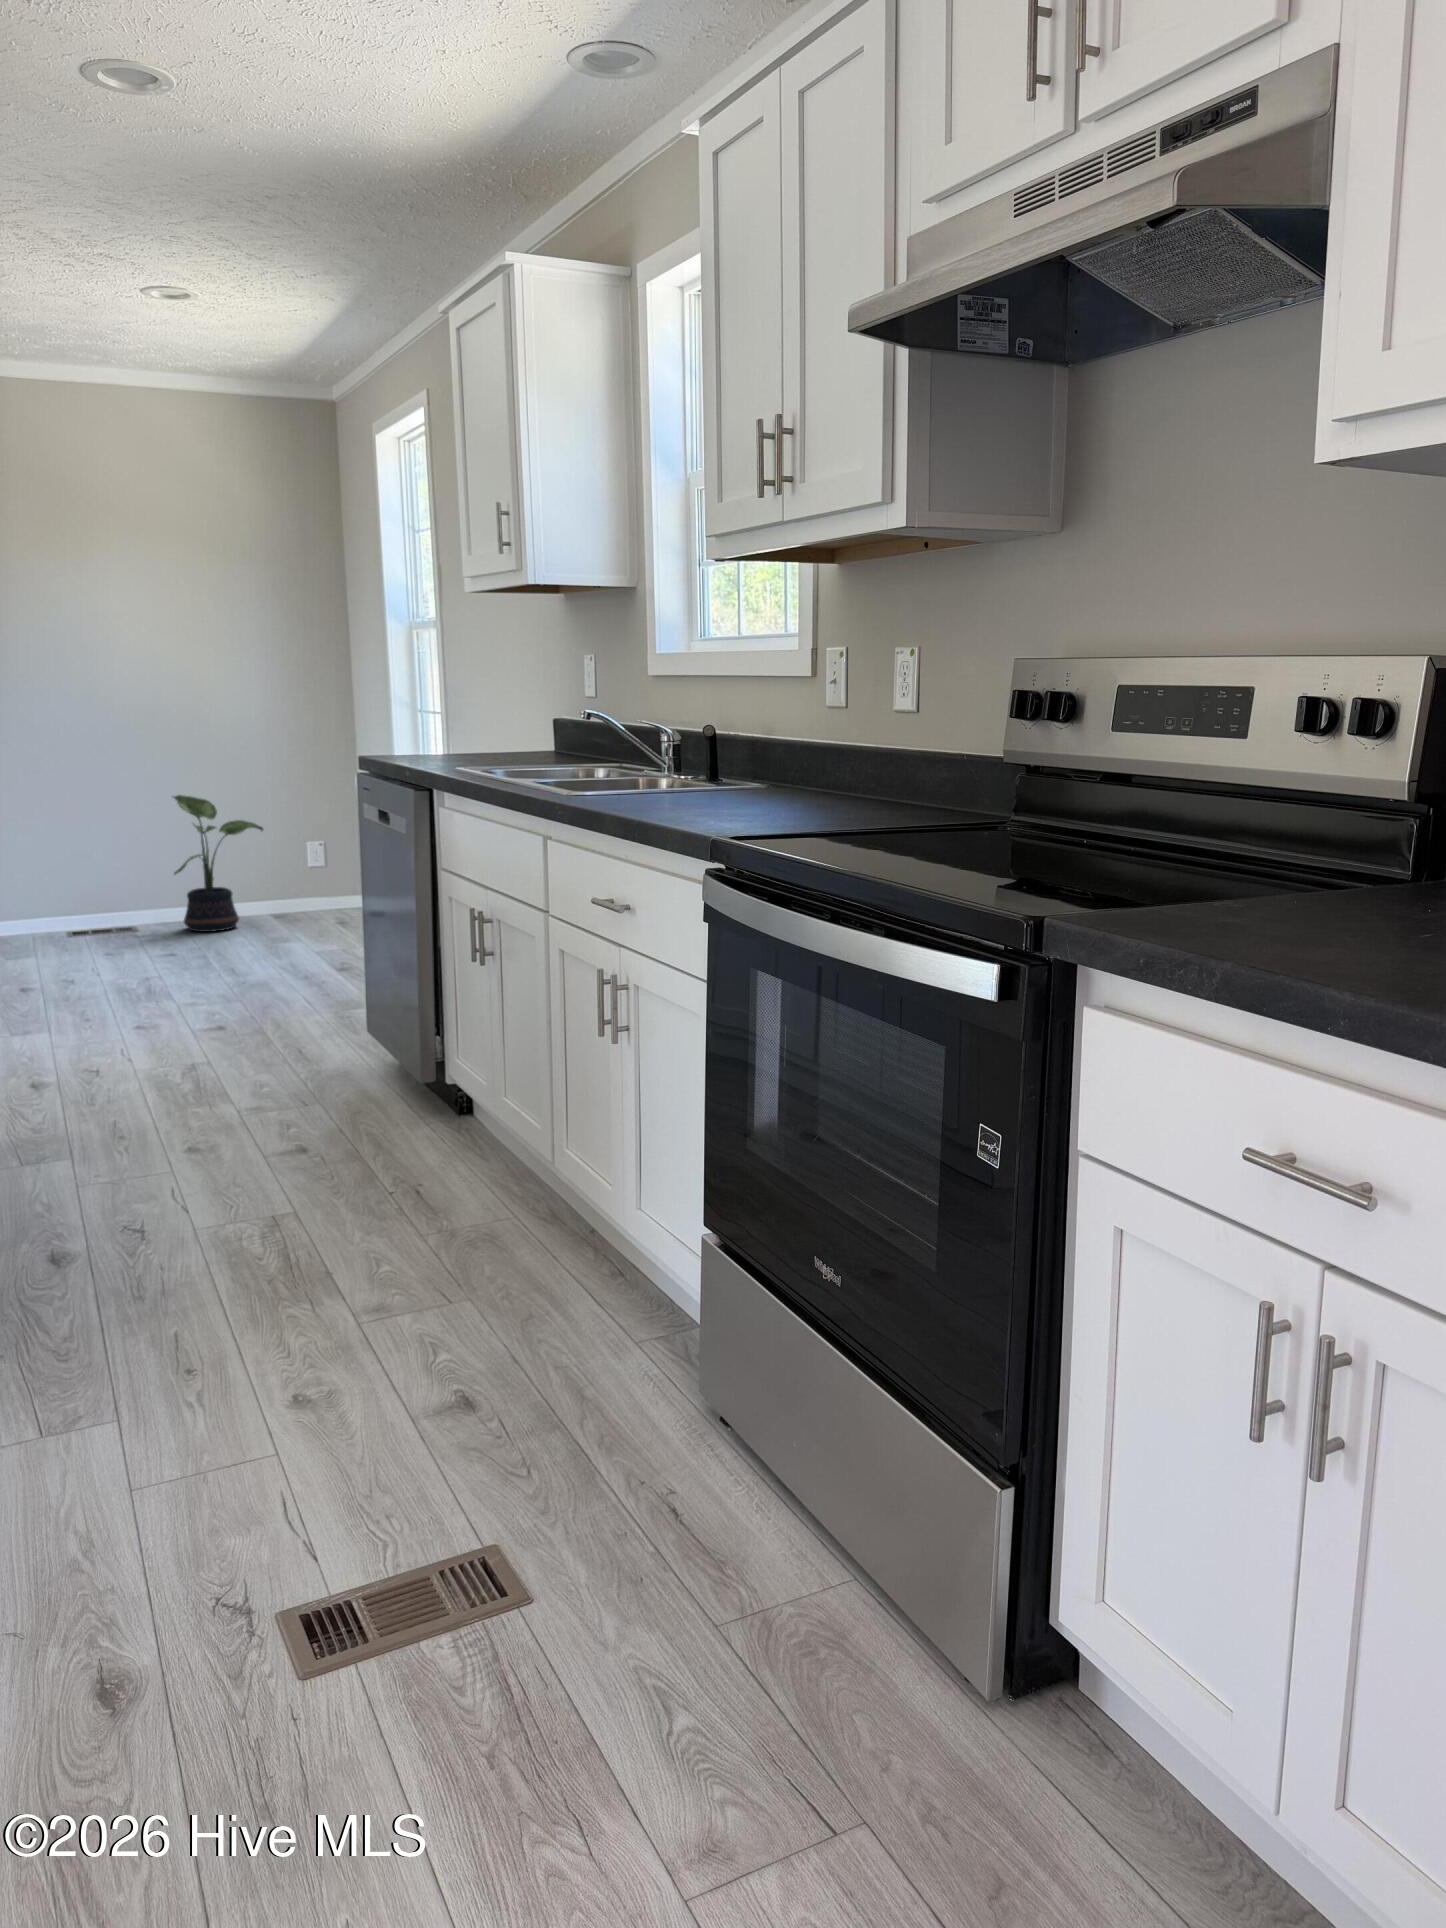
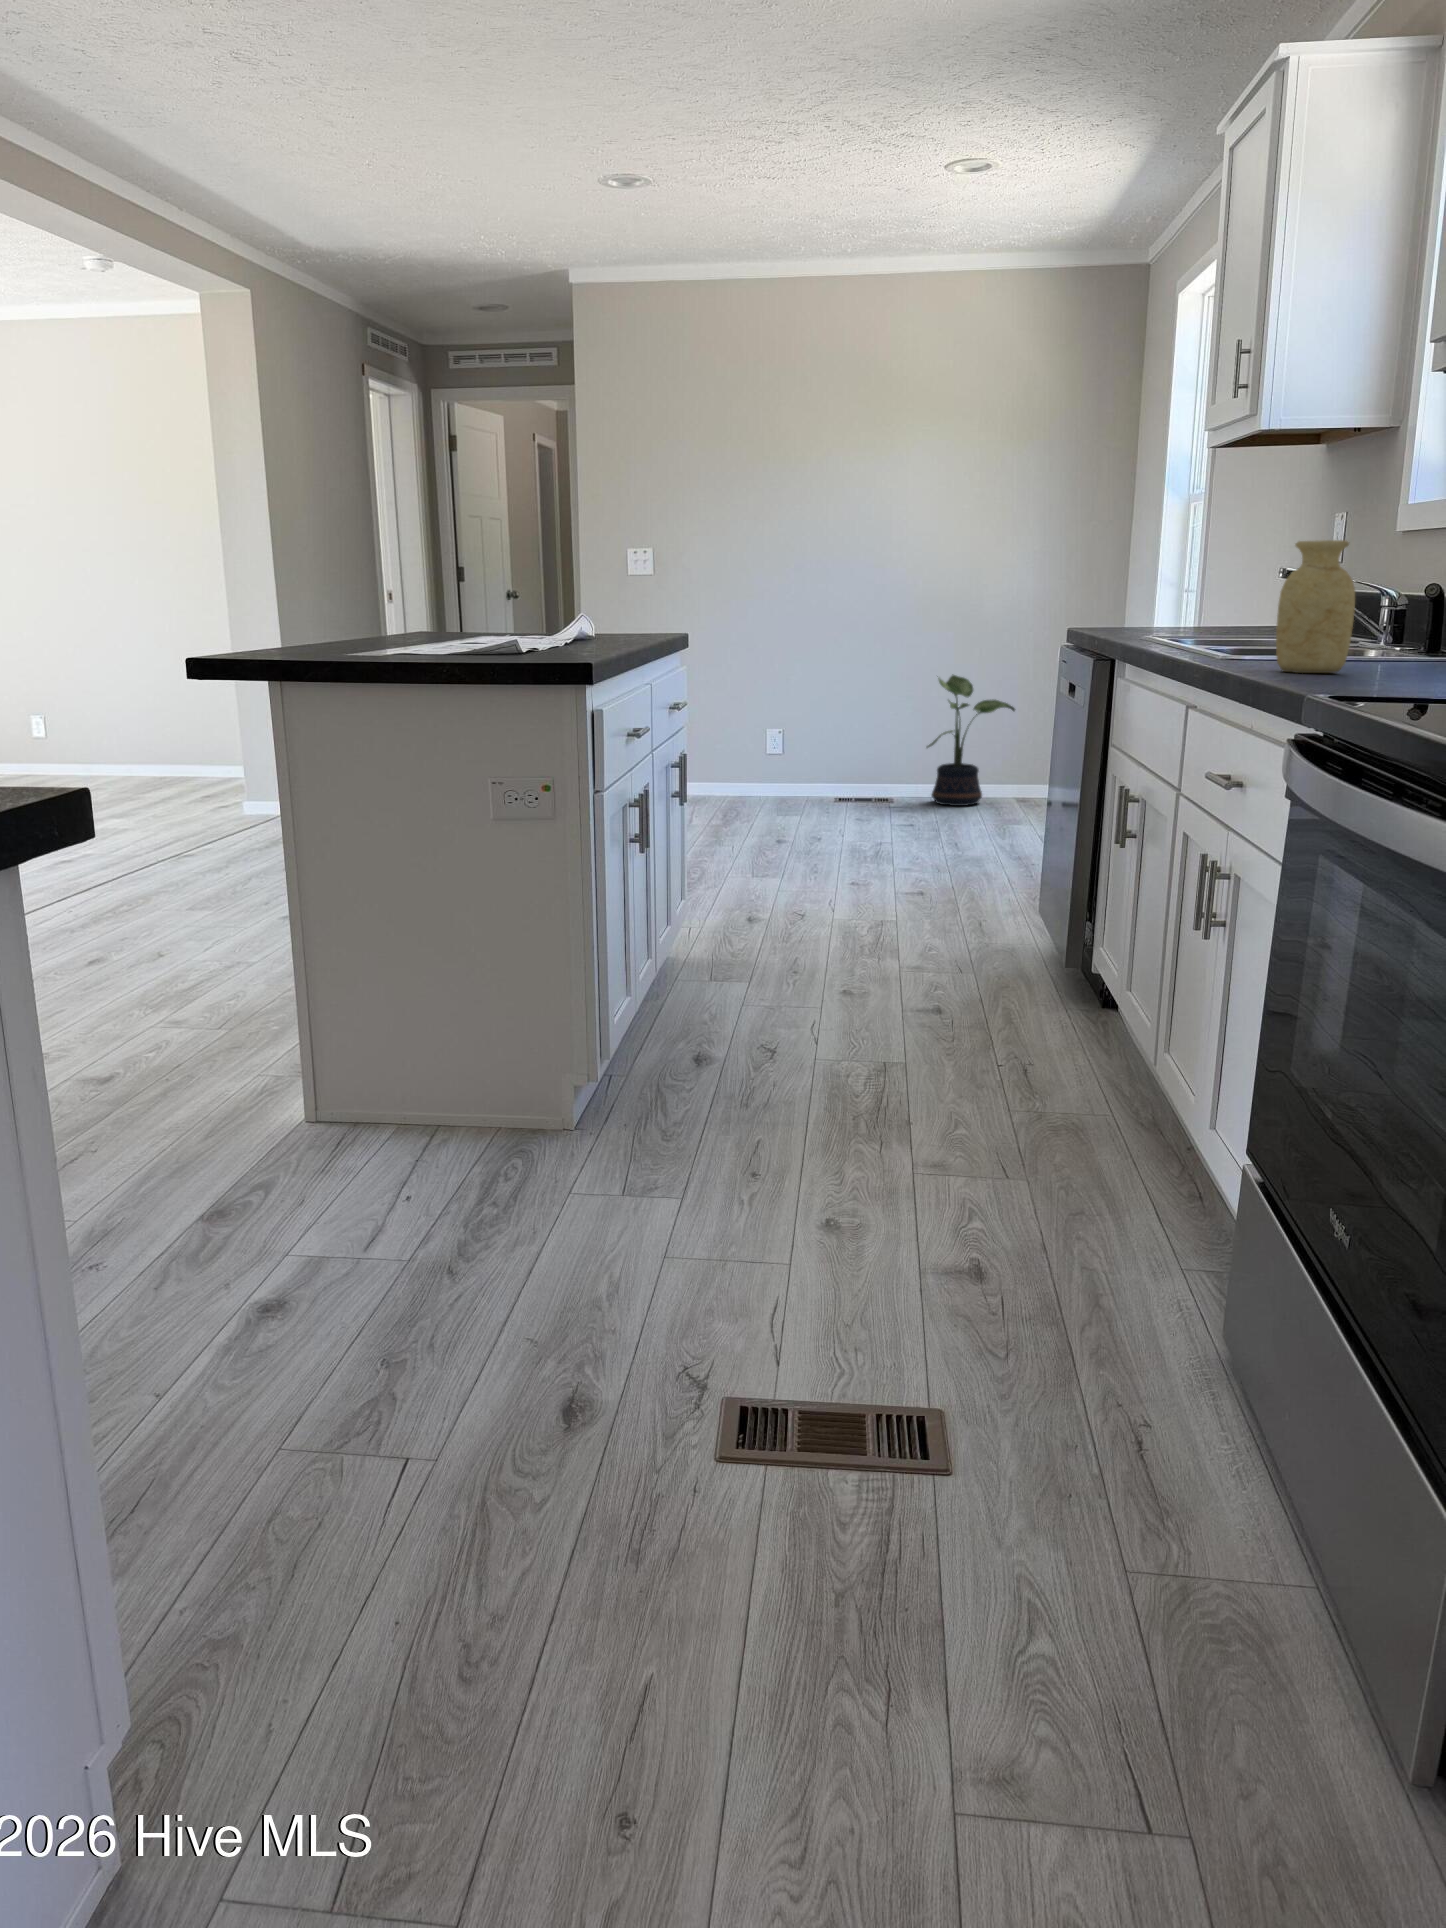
vase: none [632,697,692,809] -> present [1276,540,1355,673]

